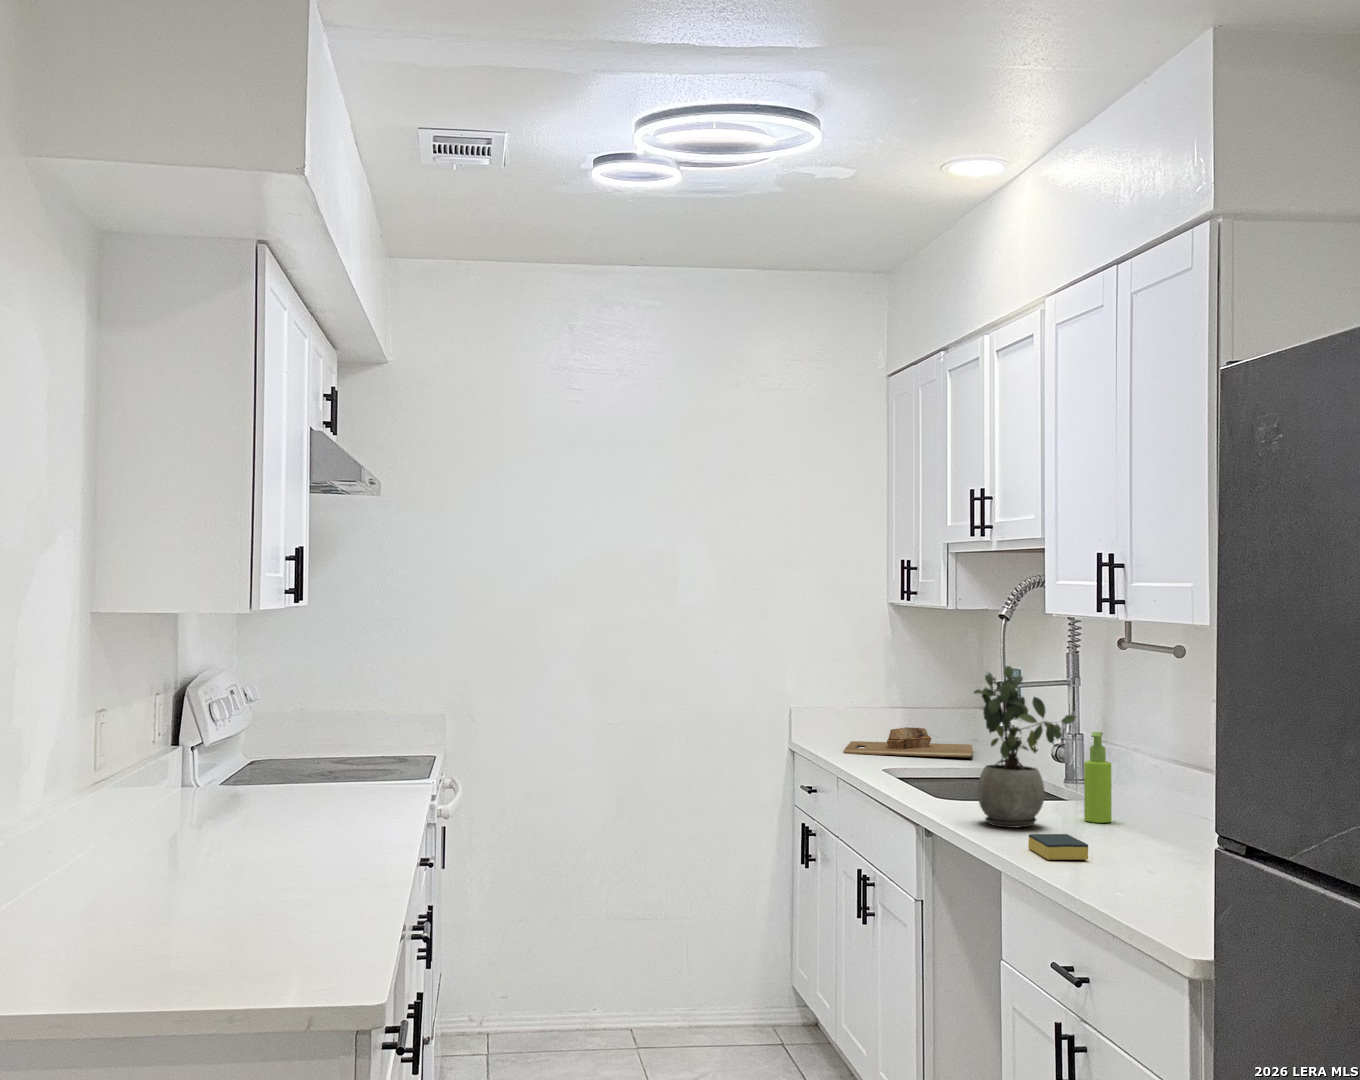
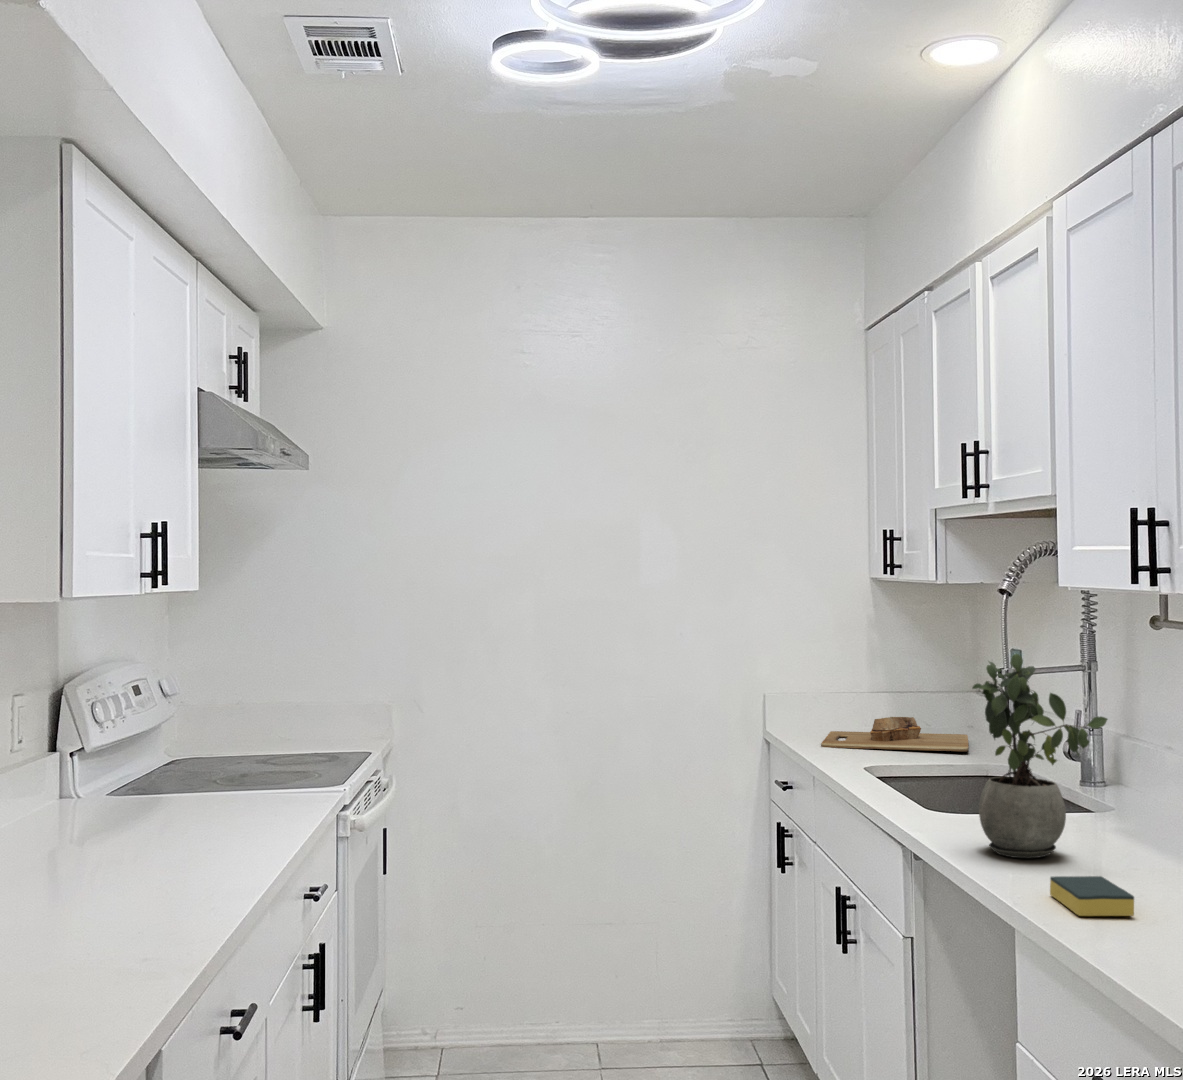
soap dispenser: present [1084,732,1112,823] -> none [1114,734,1151,849]

